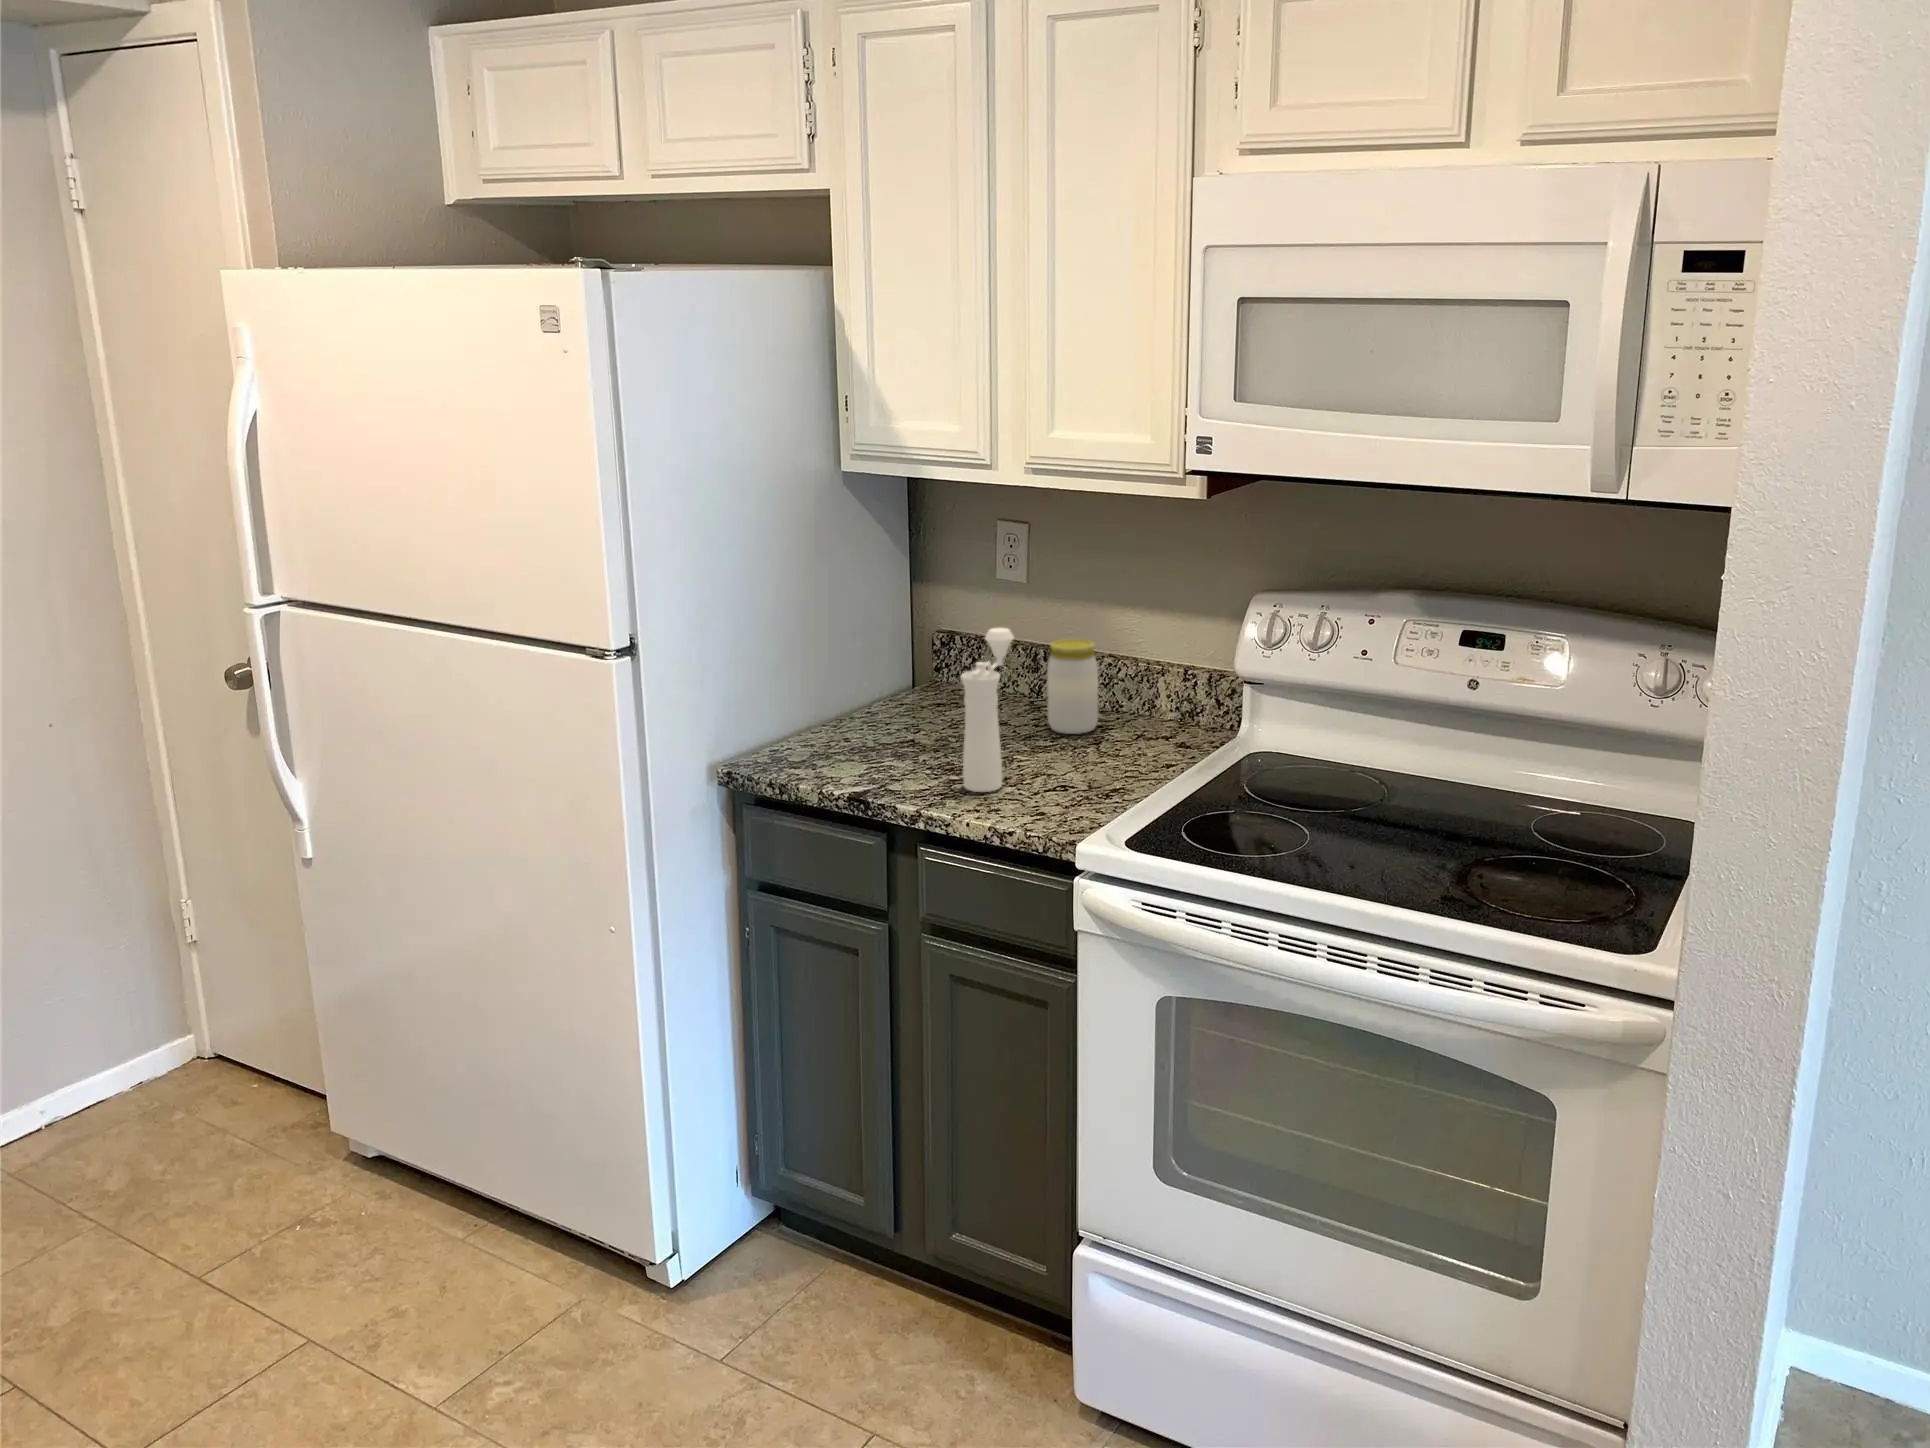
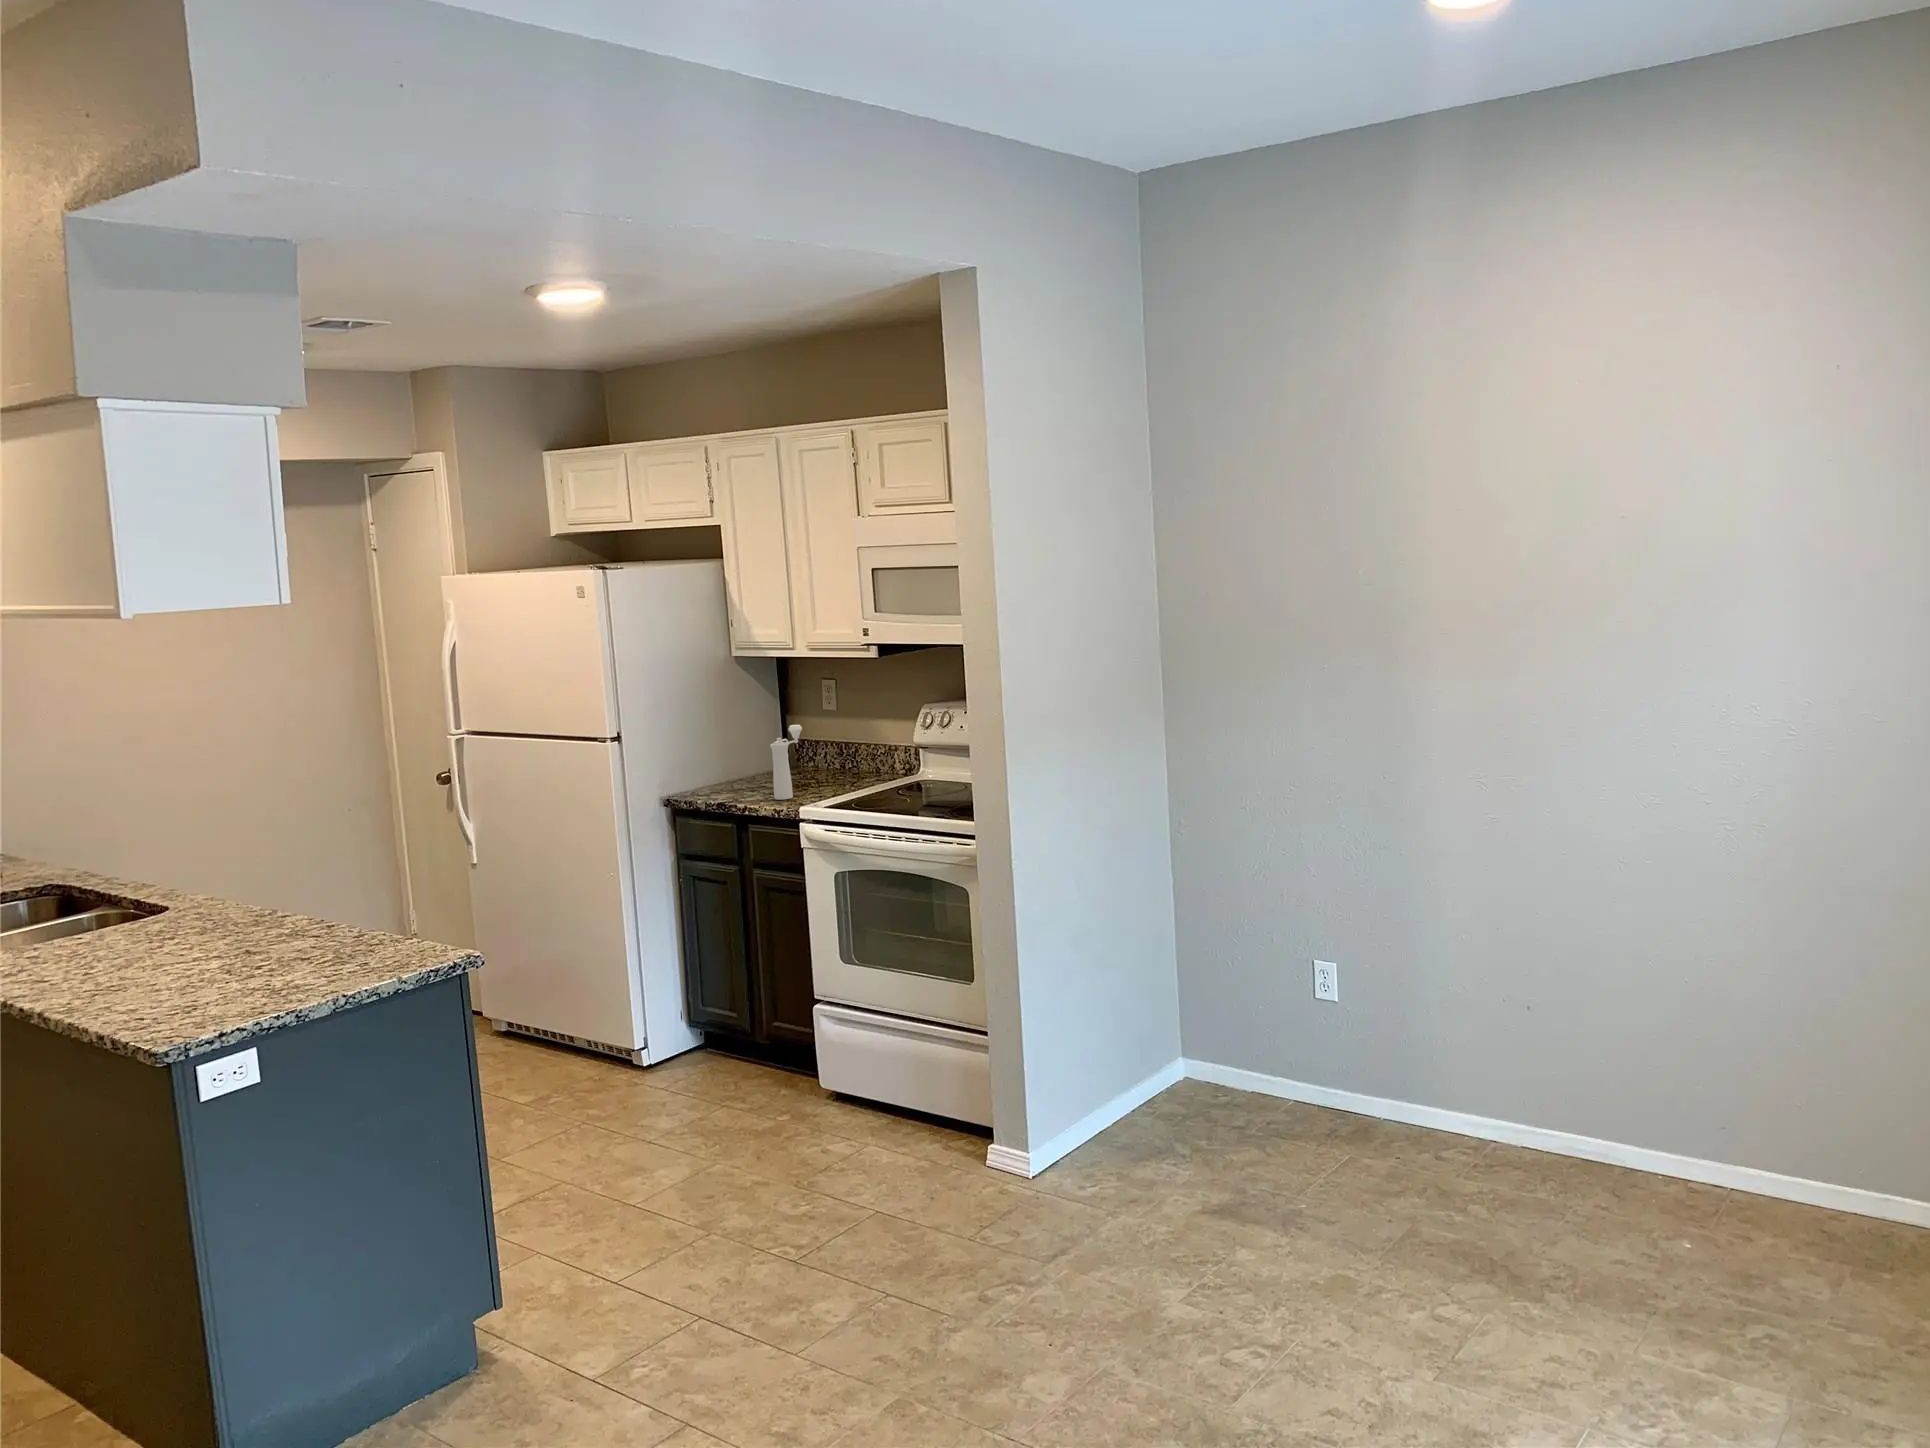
jar: present [1047,639,1098,734] -> none [833,735,861,782]

